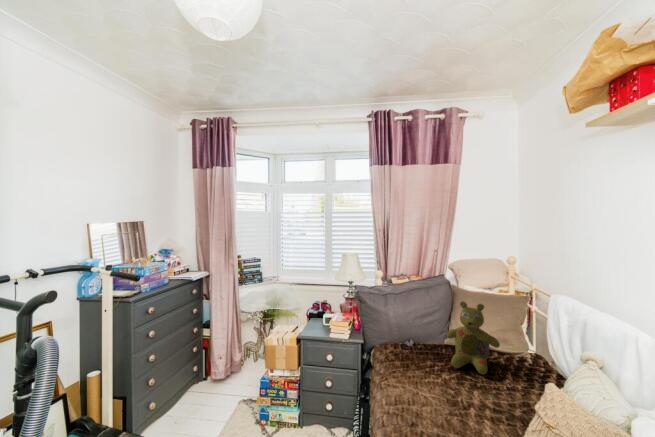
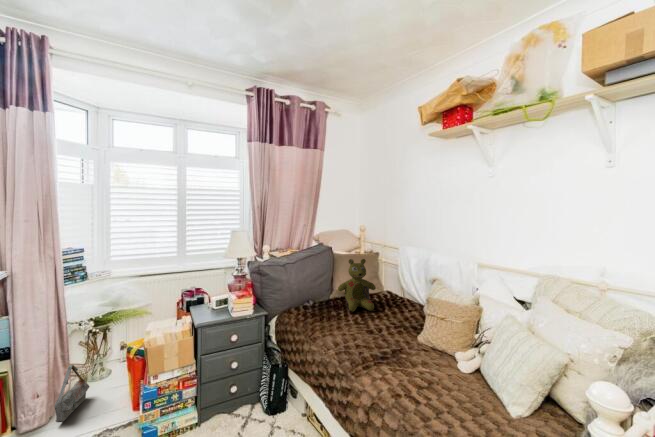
bag: none [228,343,254,382] -> present [55,365,89,422]

